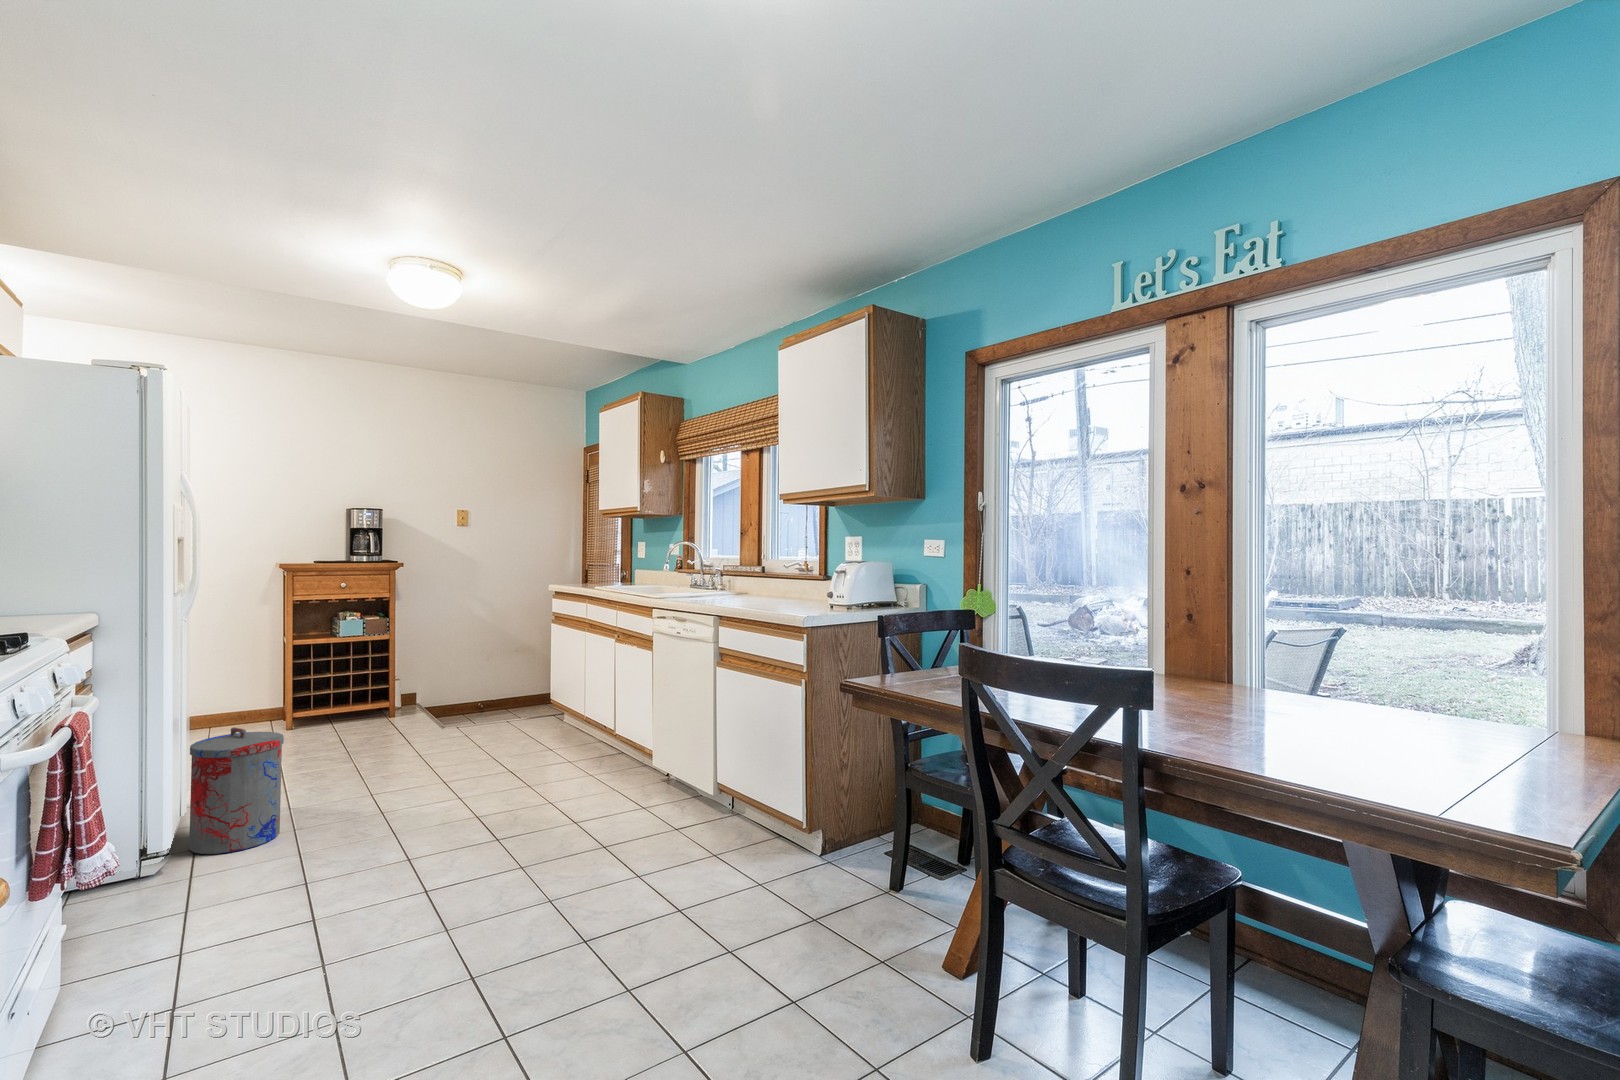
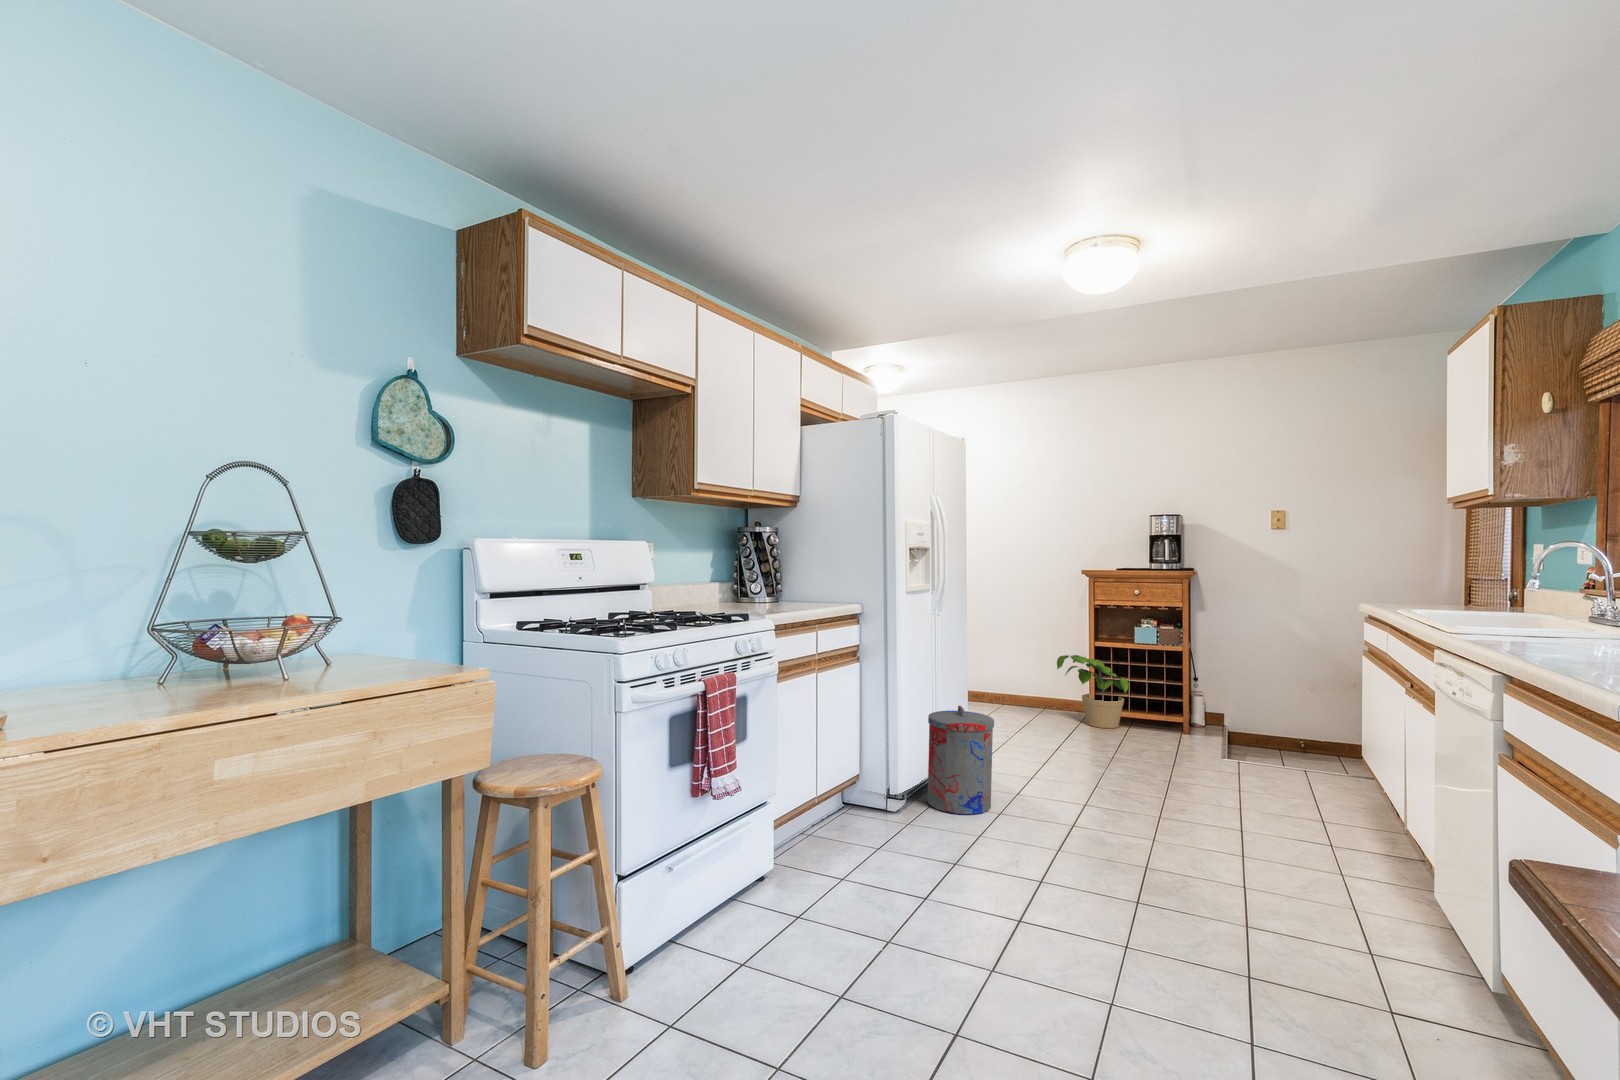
potted plant: none [256,658,336,730] -> present [1057,655,1129,728]

